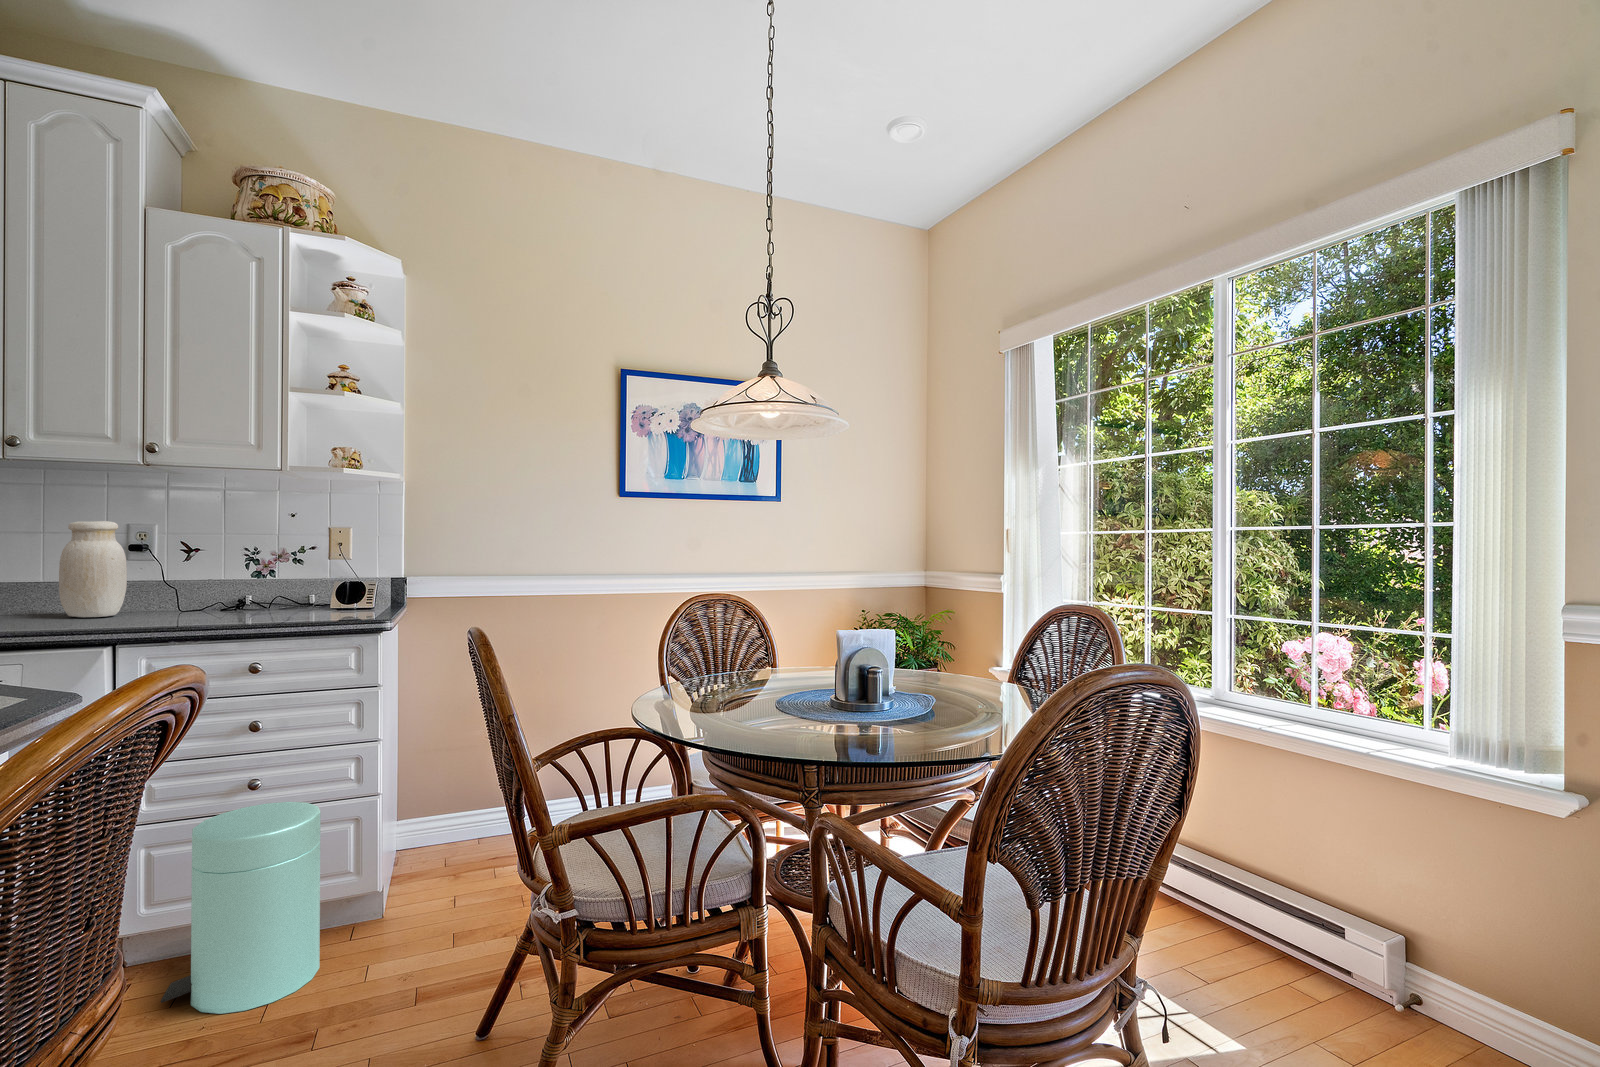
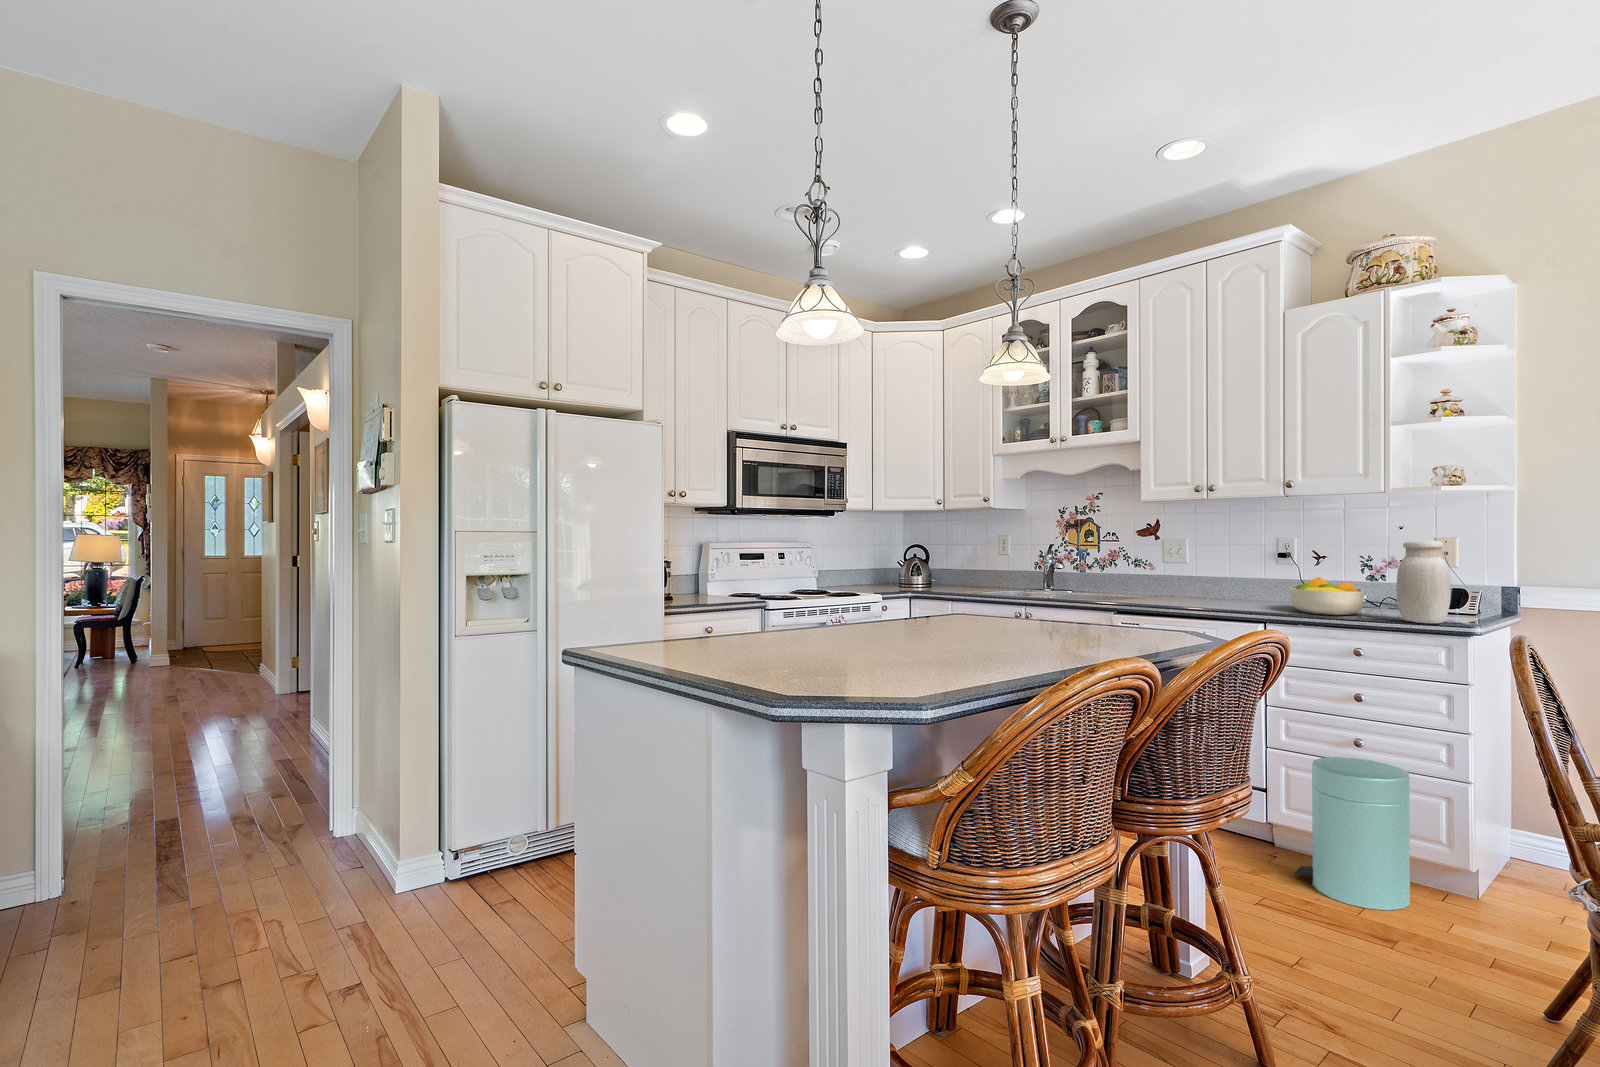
jar: present [59,521,127,617] -> present [1397,540,1451,623]
fruit bowl: none [151,576,259,625] -> present [1290,577,1365,615]

